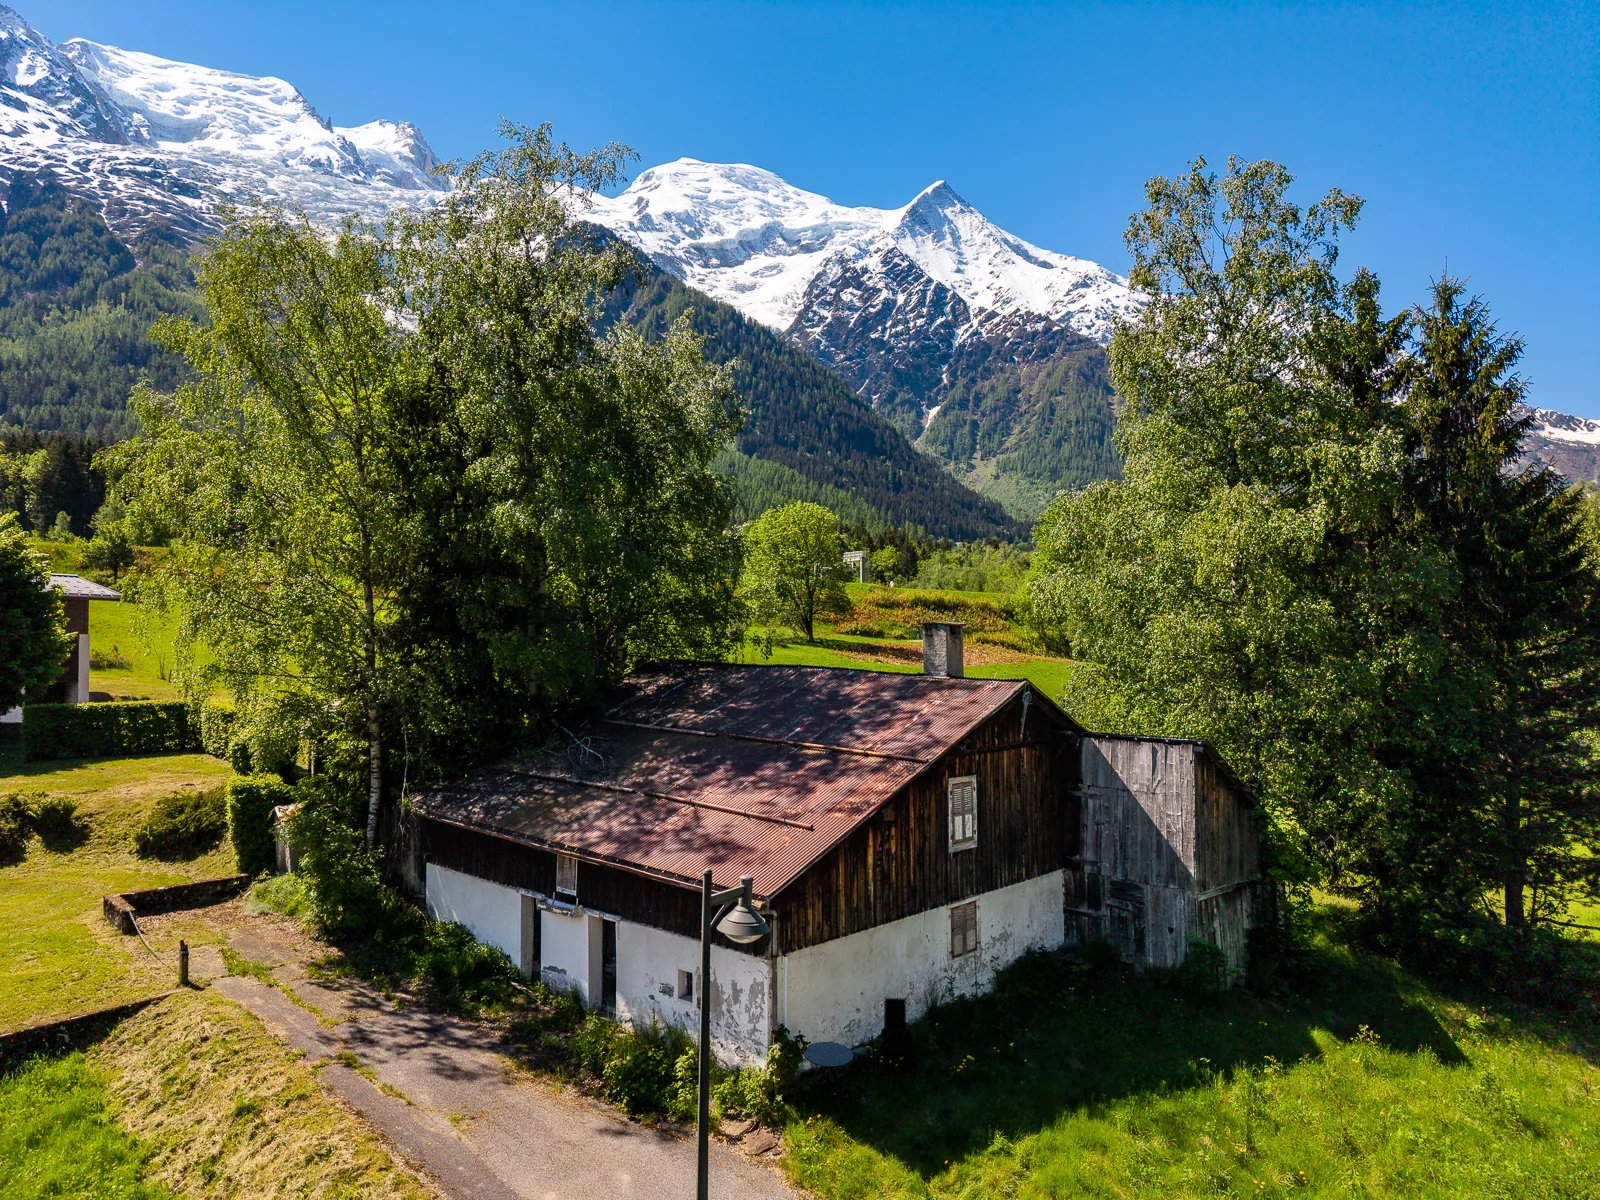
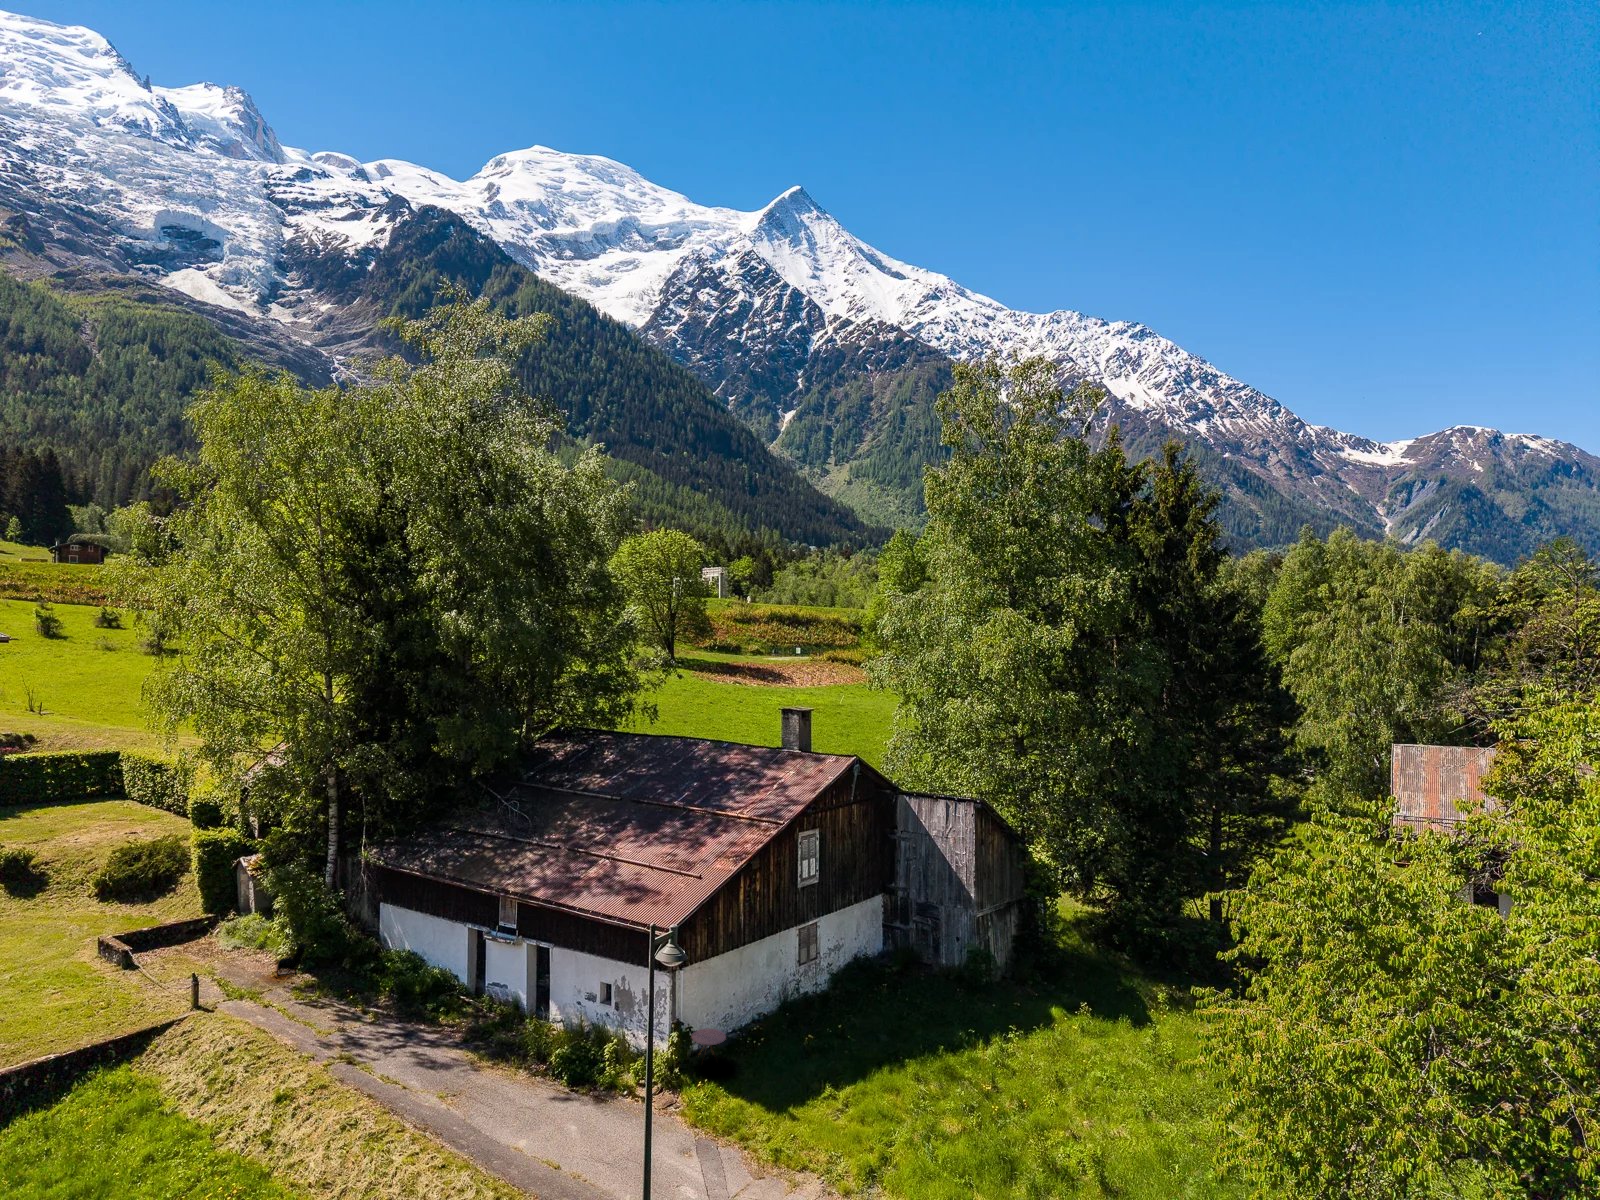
lounge chair: present [881,998,912,1055] -> present [277,943,306,977]

